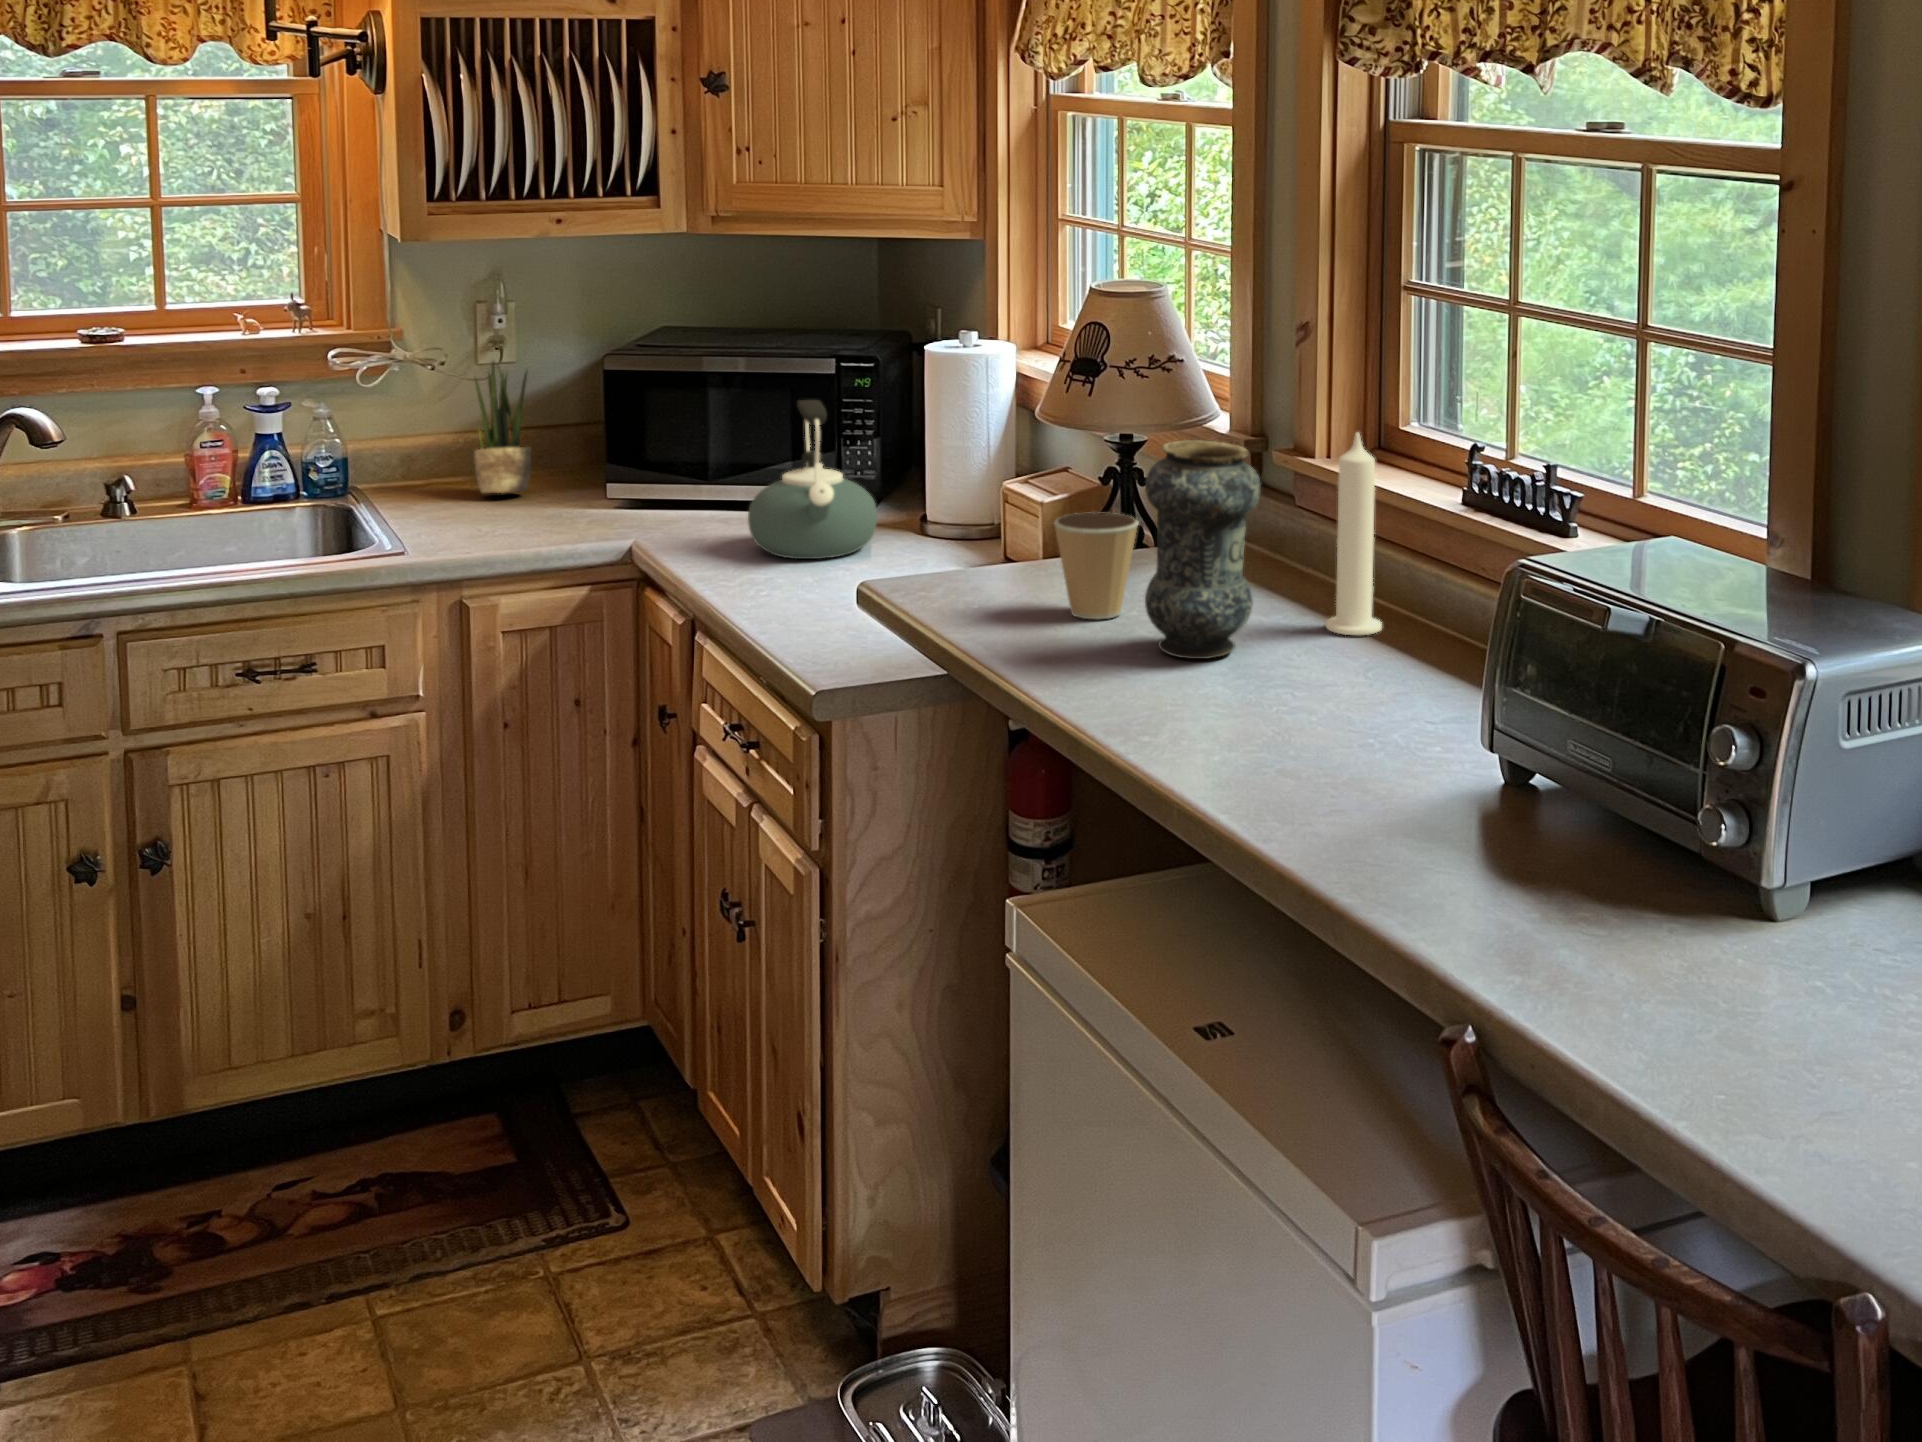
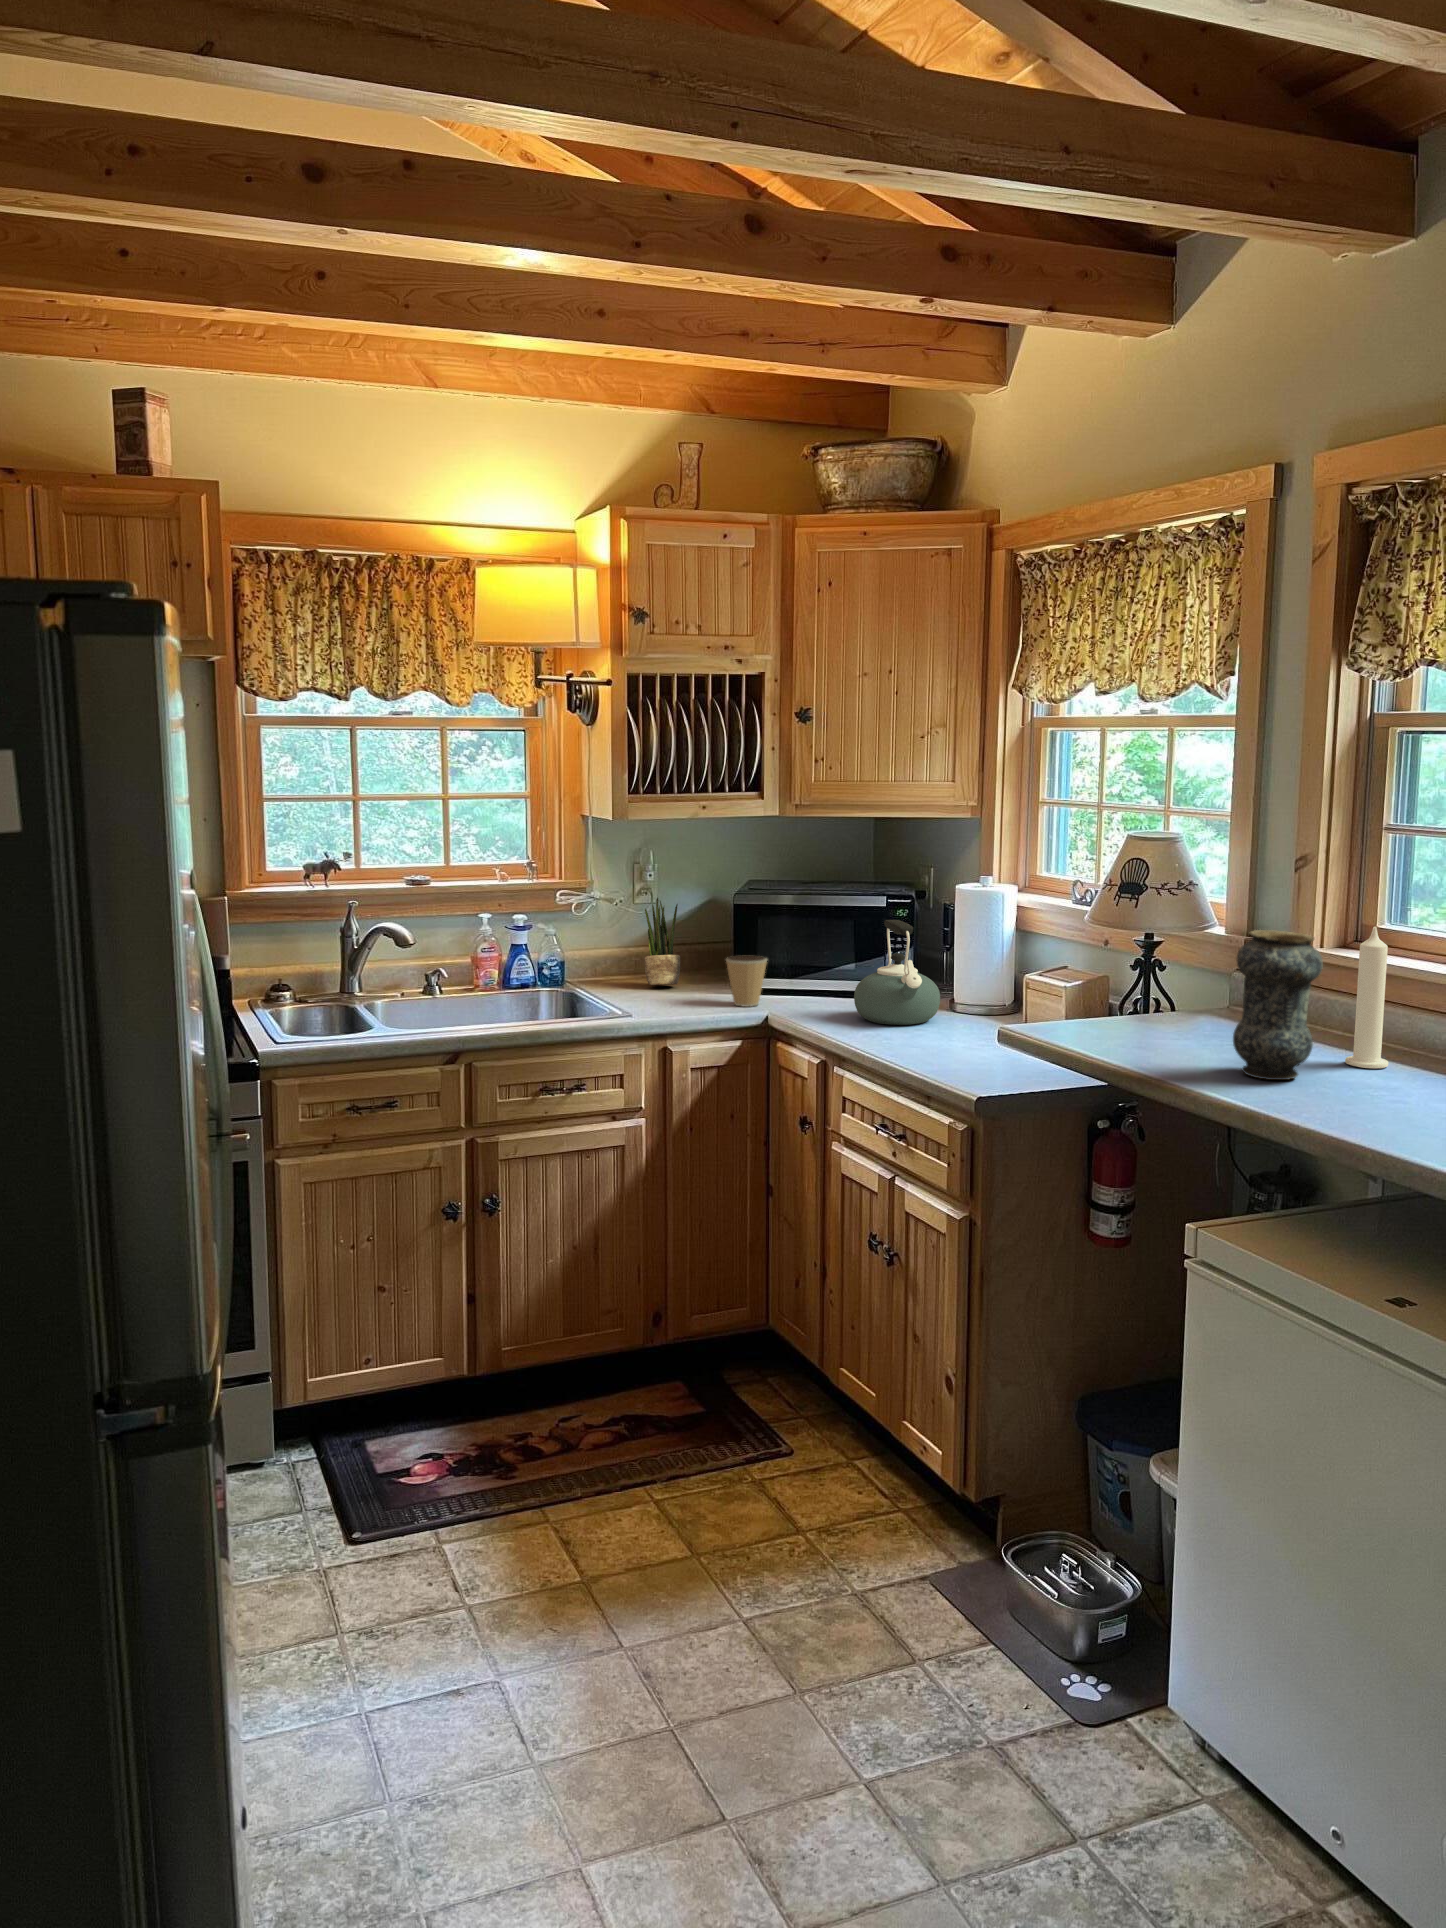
coffee cup: present [1054,512,1139,619] -> present [726,956,767,1007]

